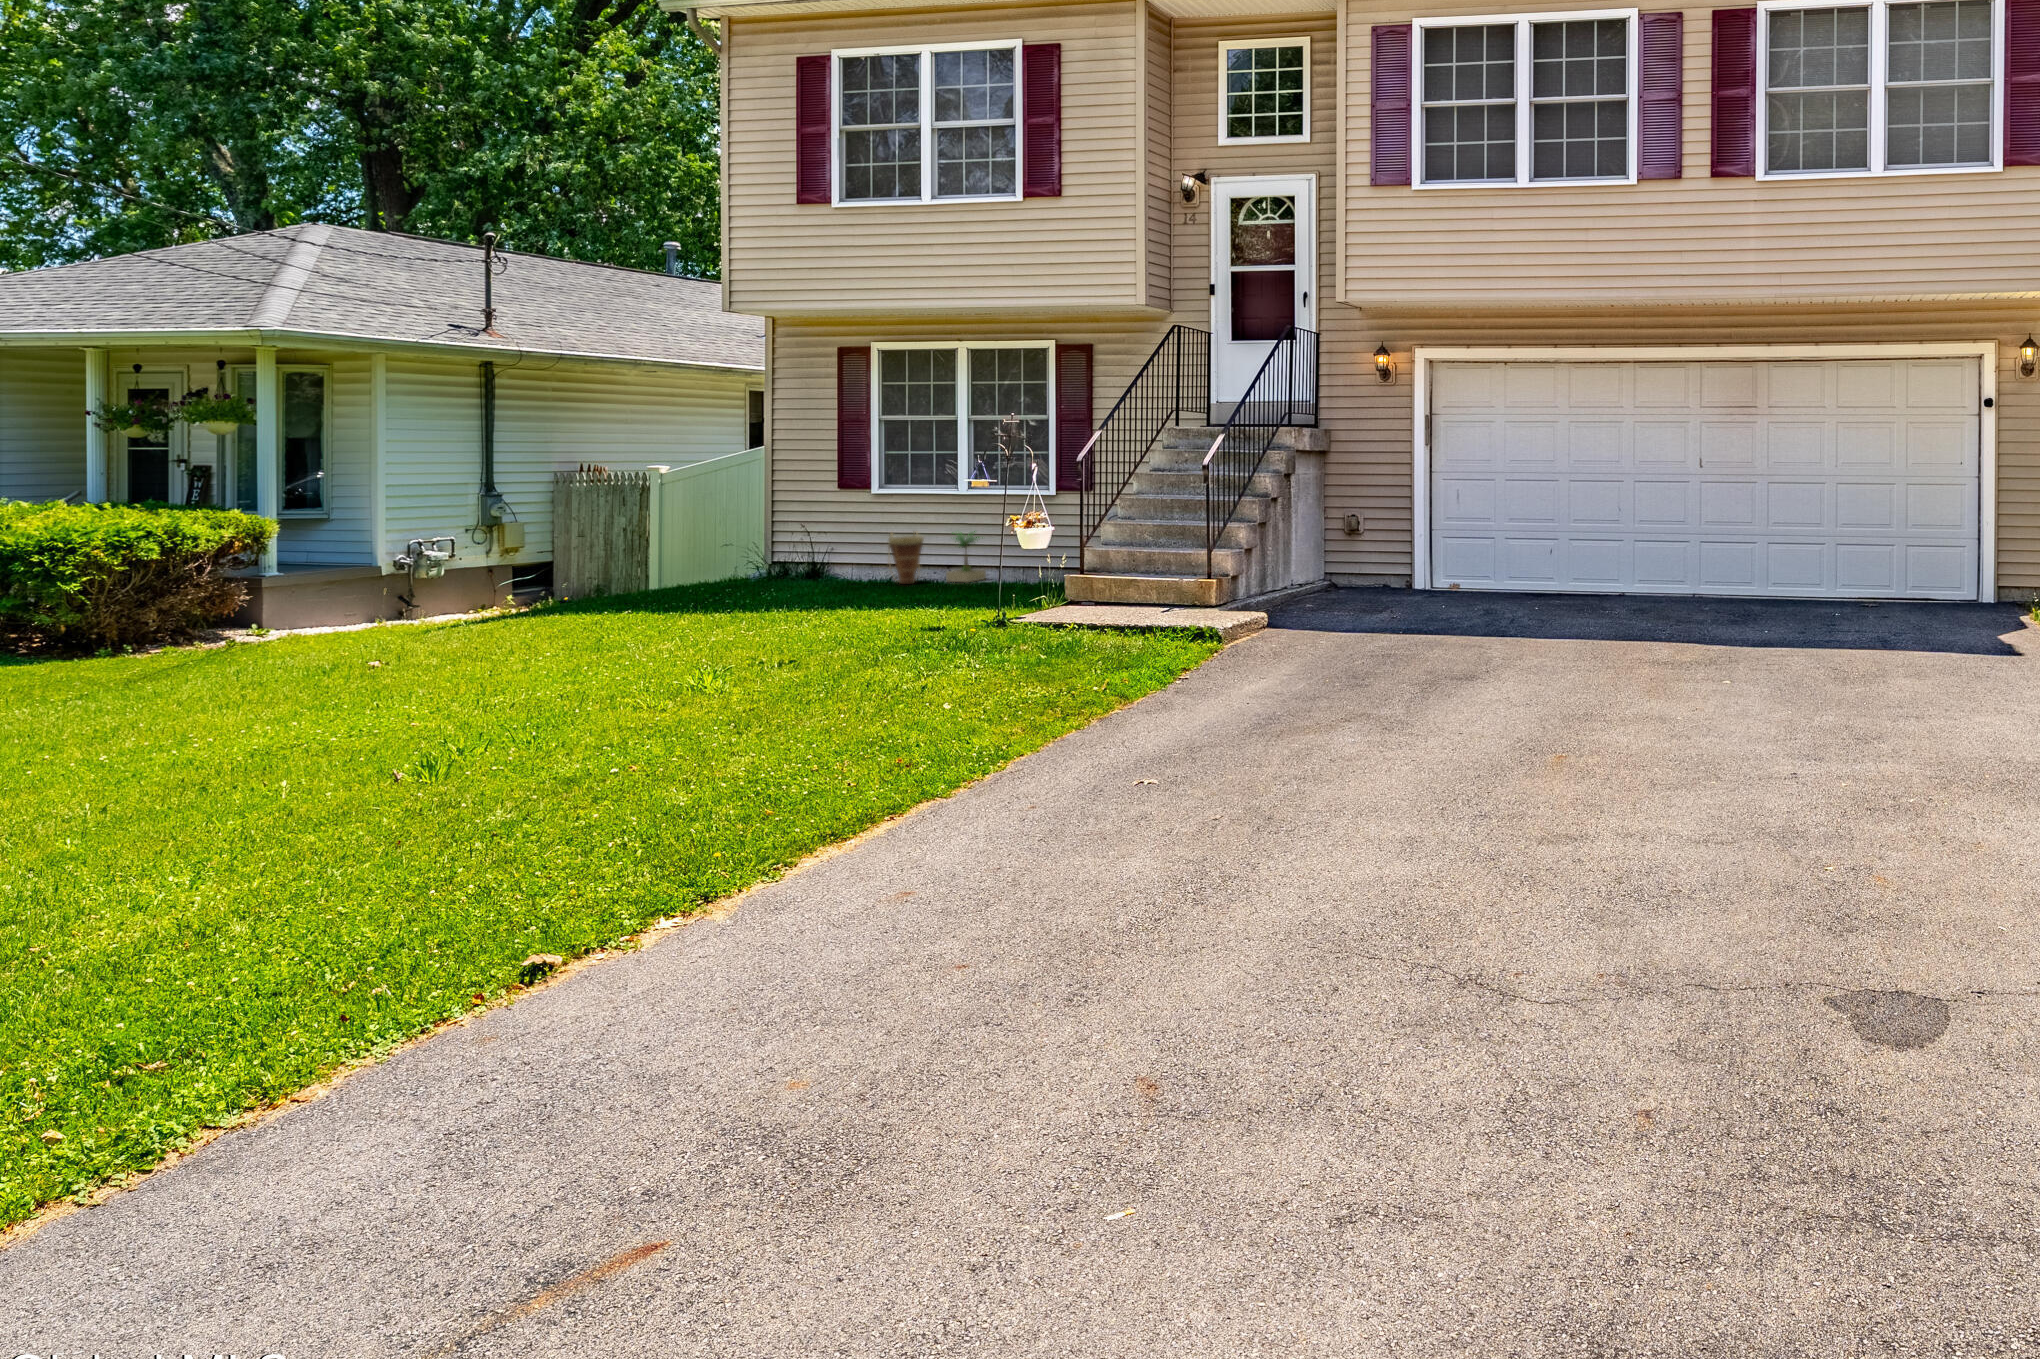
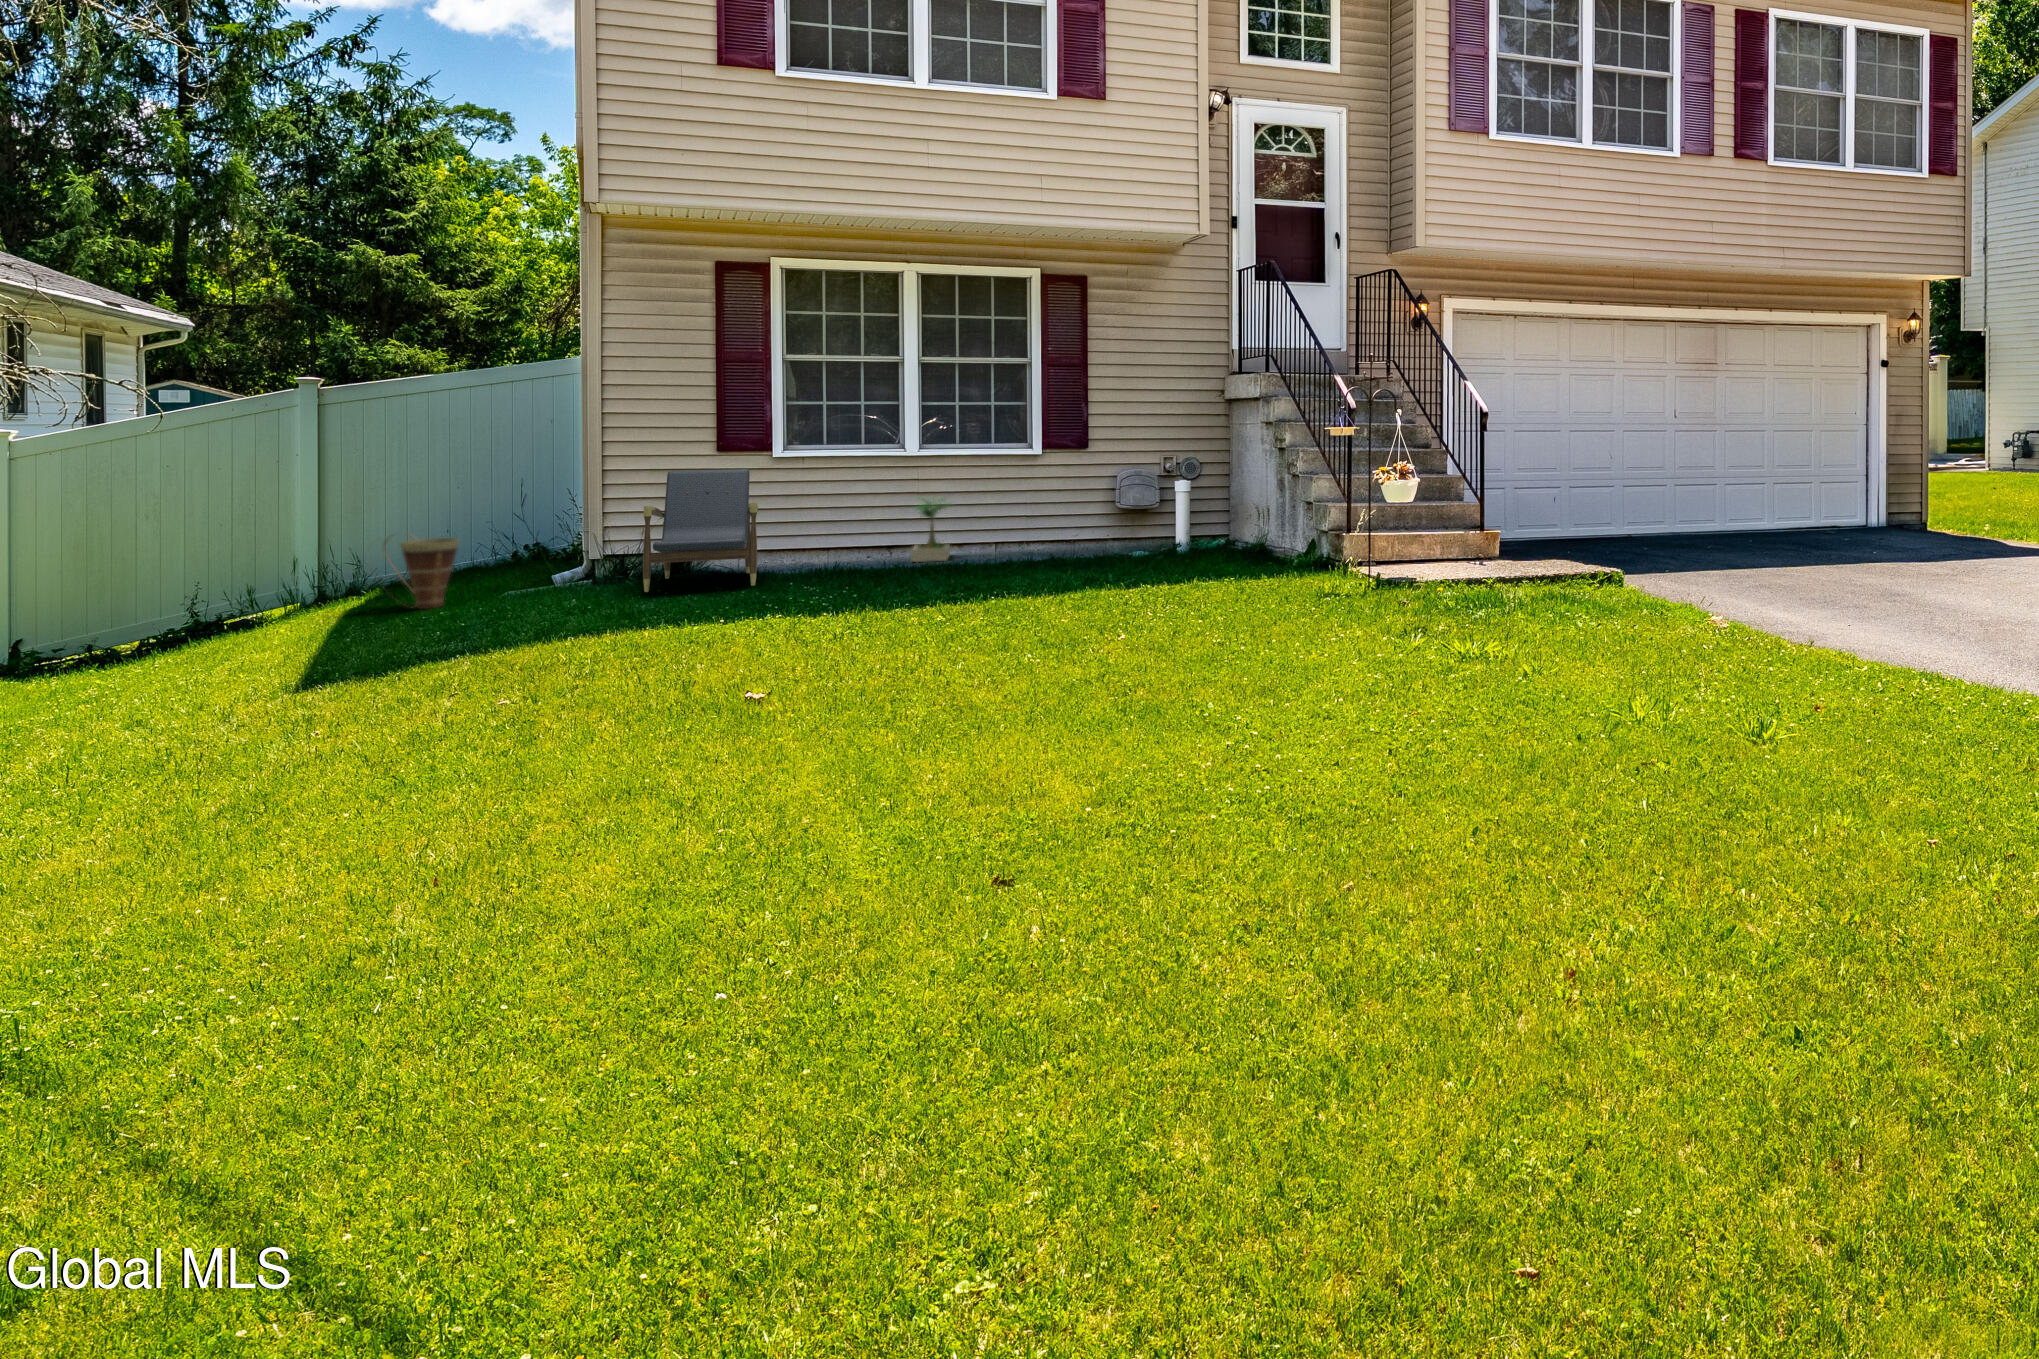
lounge chair: none [759,503,860,590] -> present [643,469,758,592]
basket: present [888,532,924,584] -> present [383,533,460,609]

